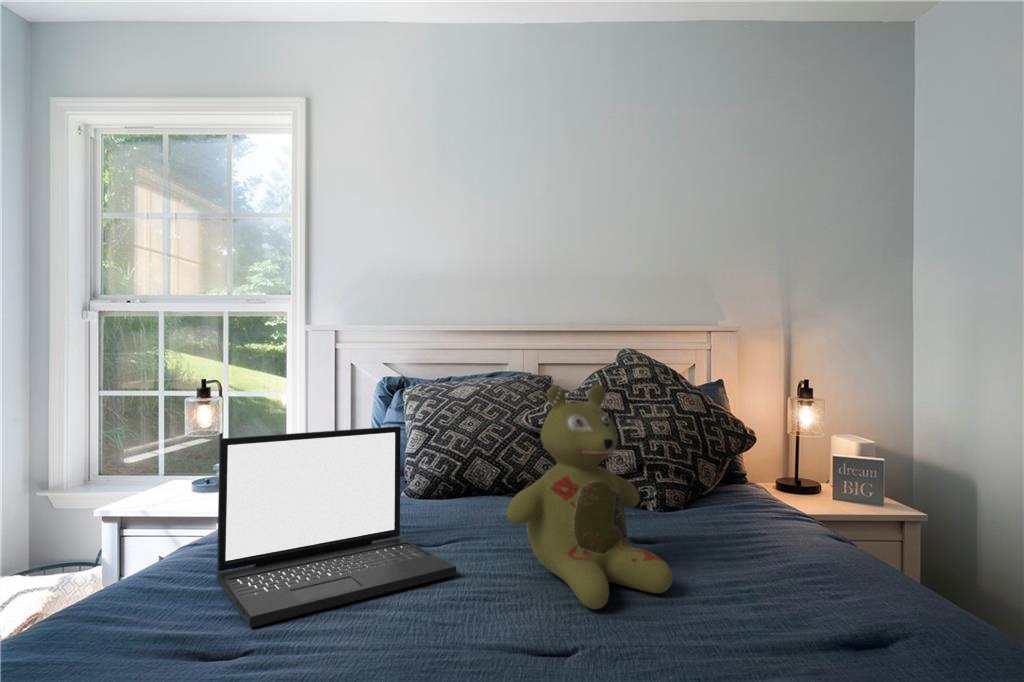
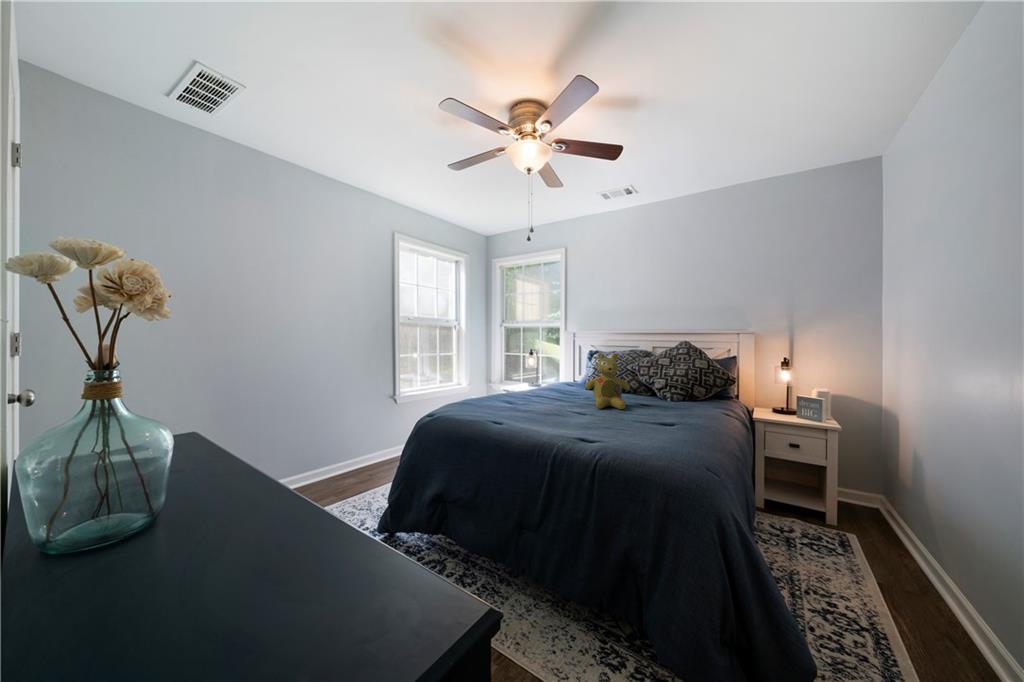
laptop: present [217,426,456,628] -> none [524,364,576,401]

